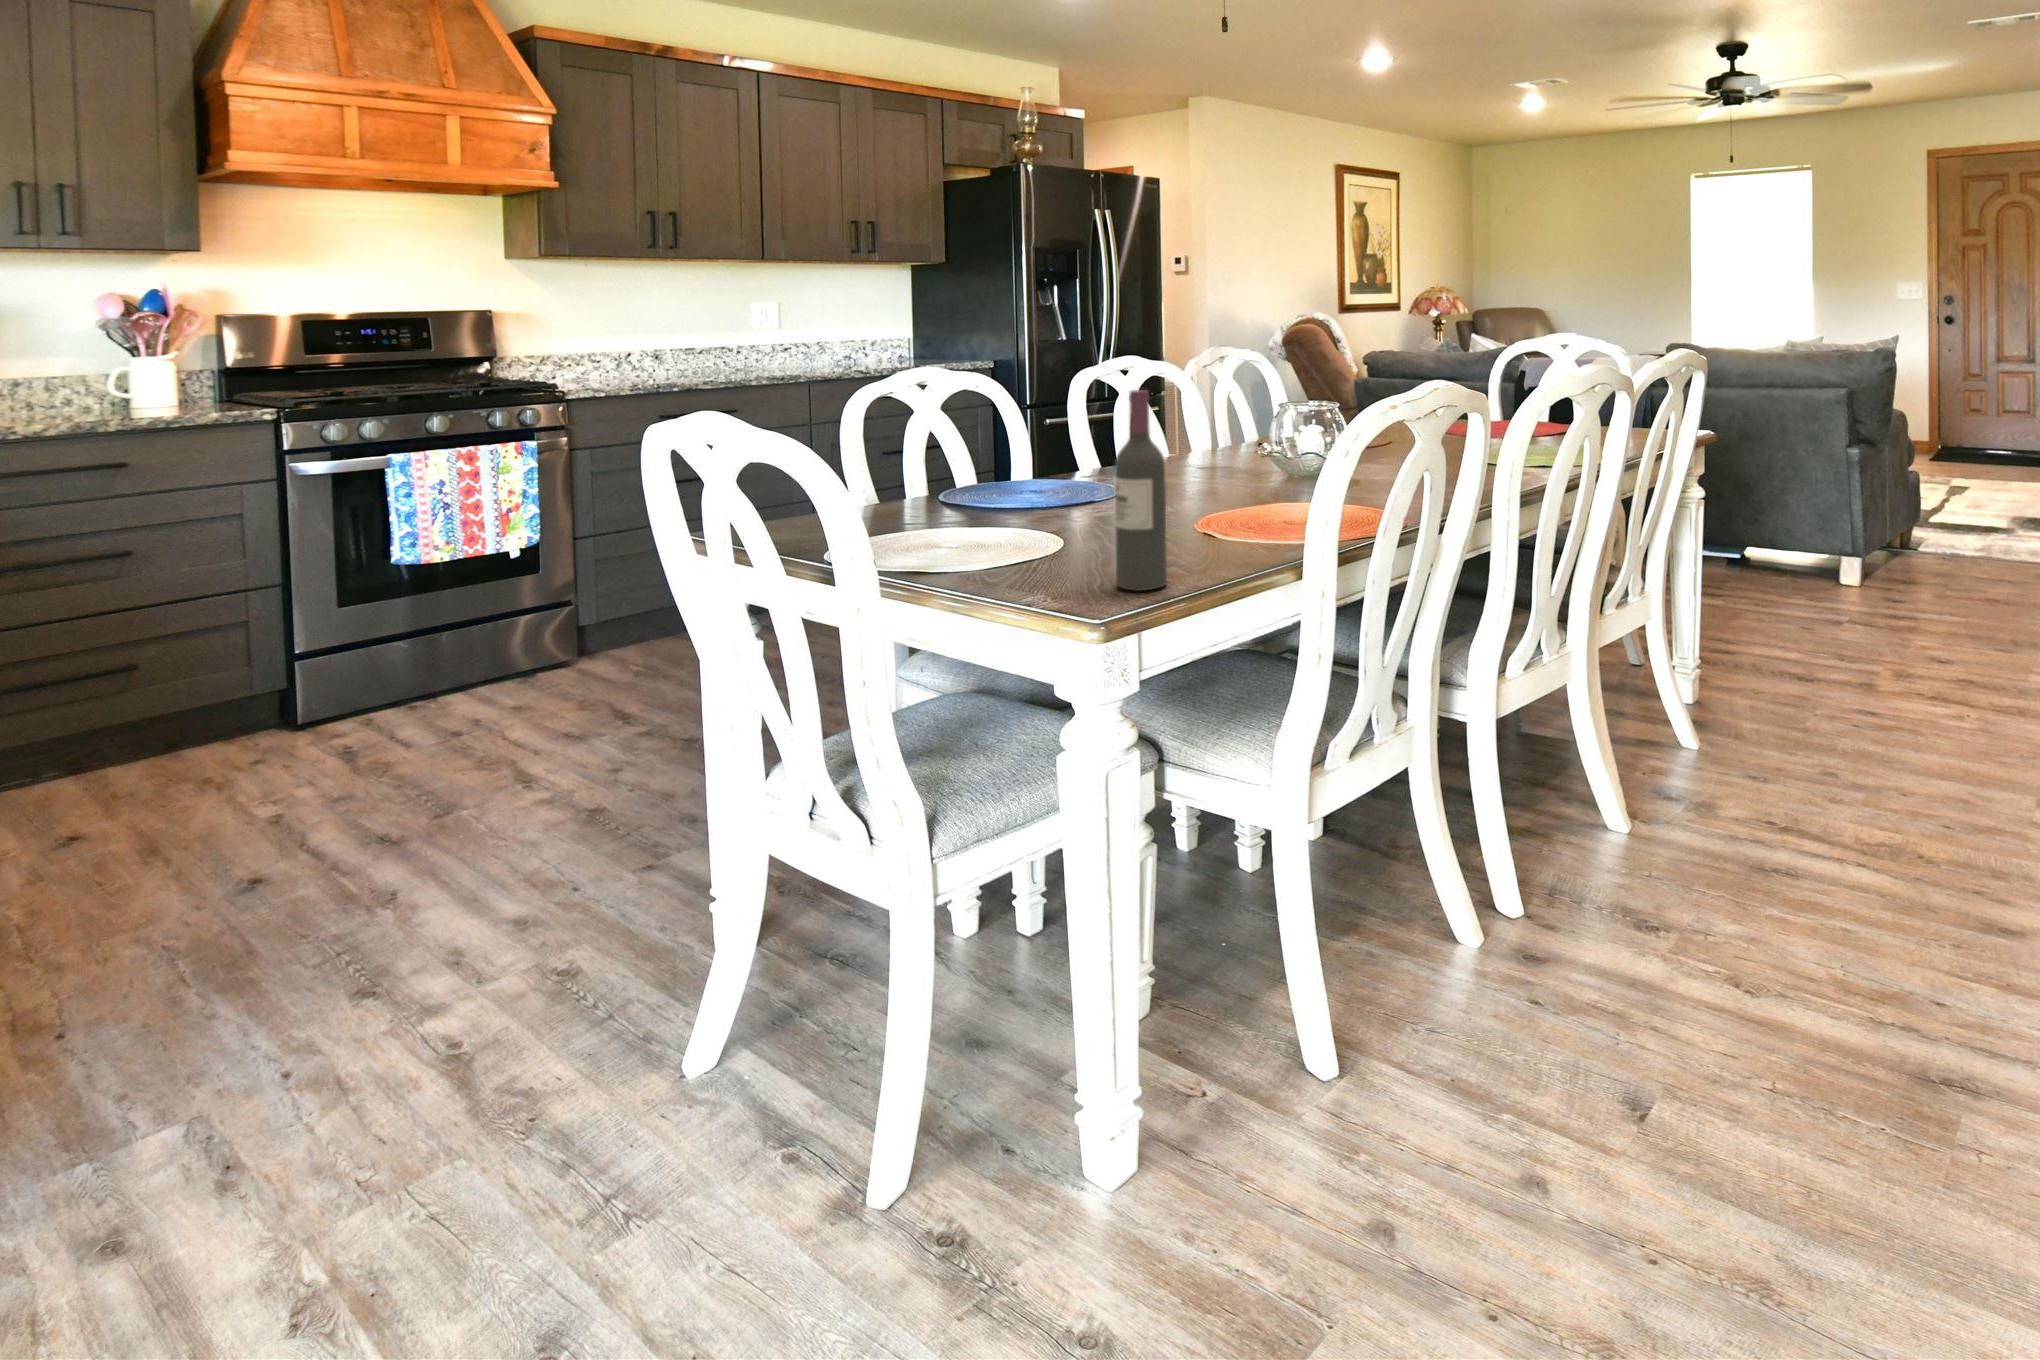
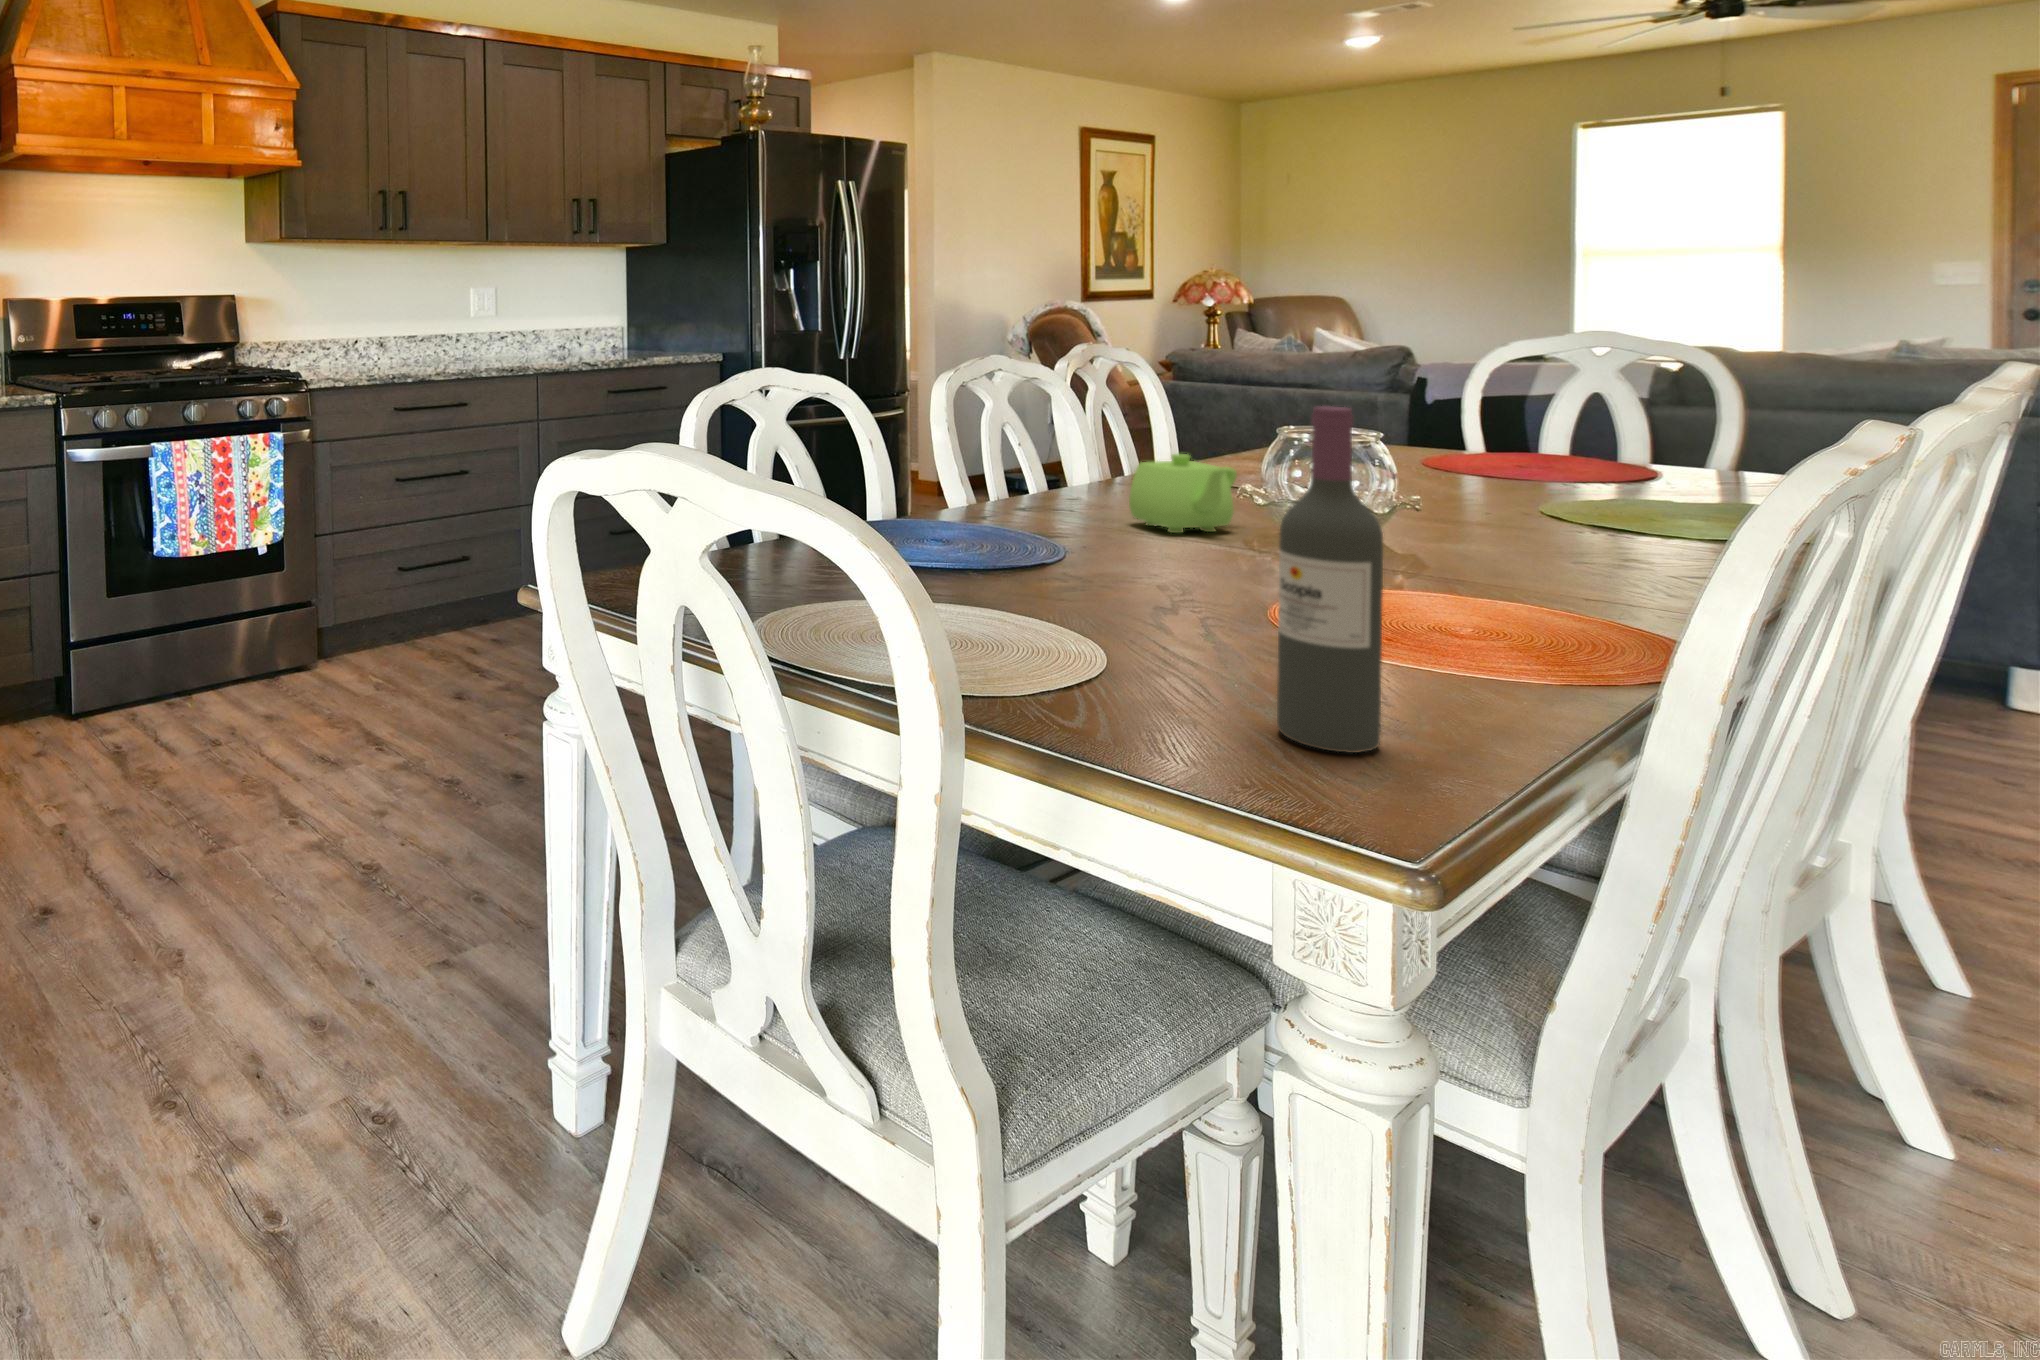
teapot: none [1182,429,1252,485] -> present [1129,454,1237,533]

